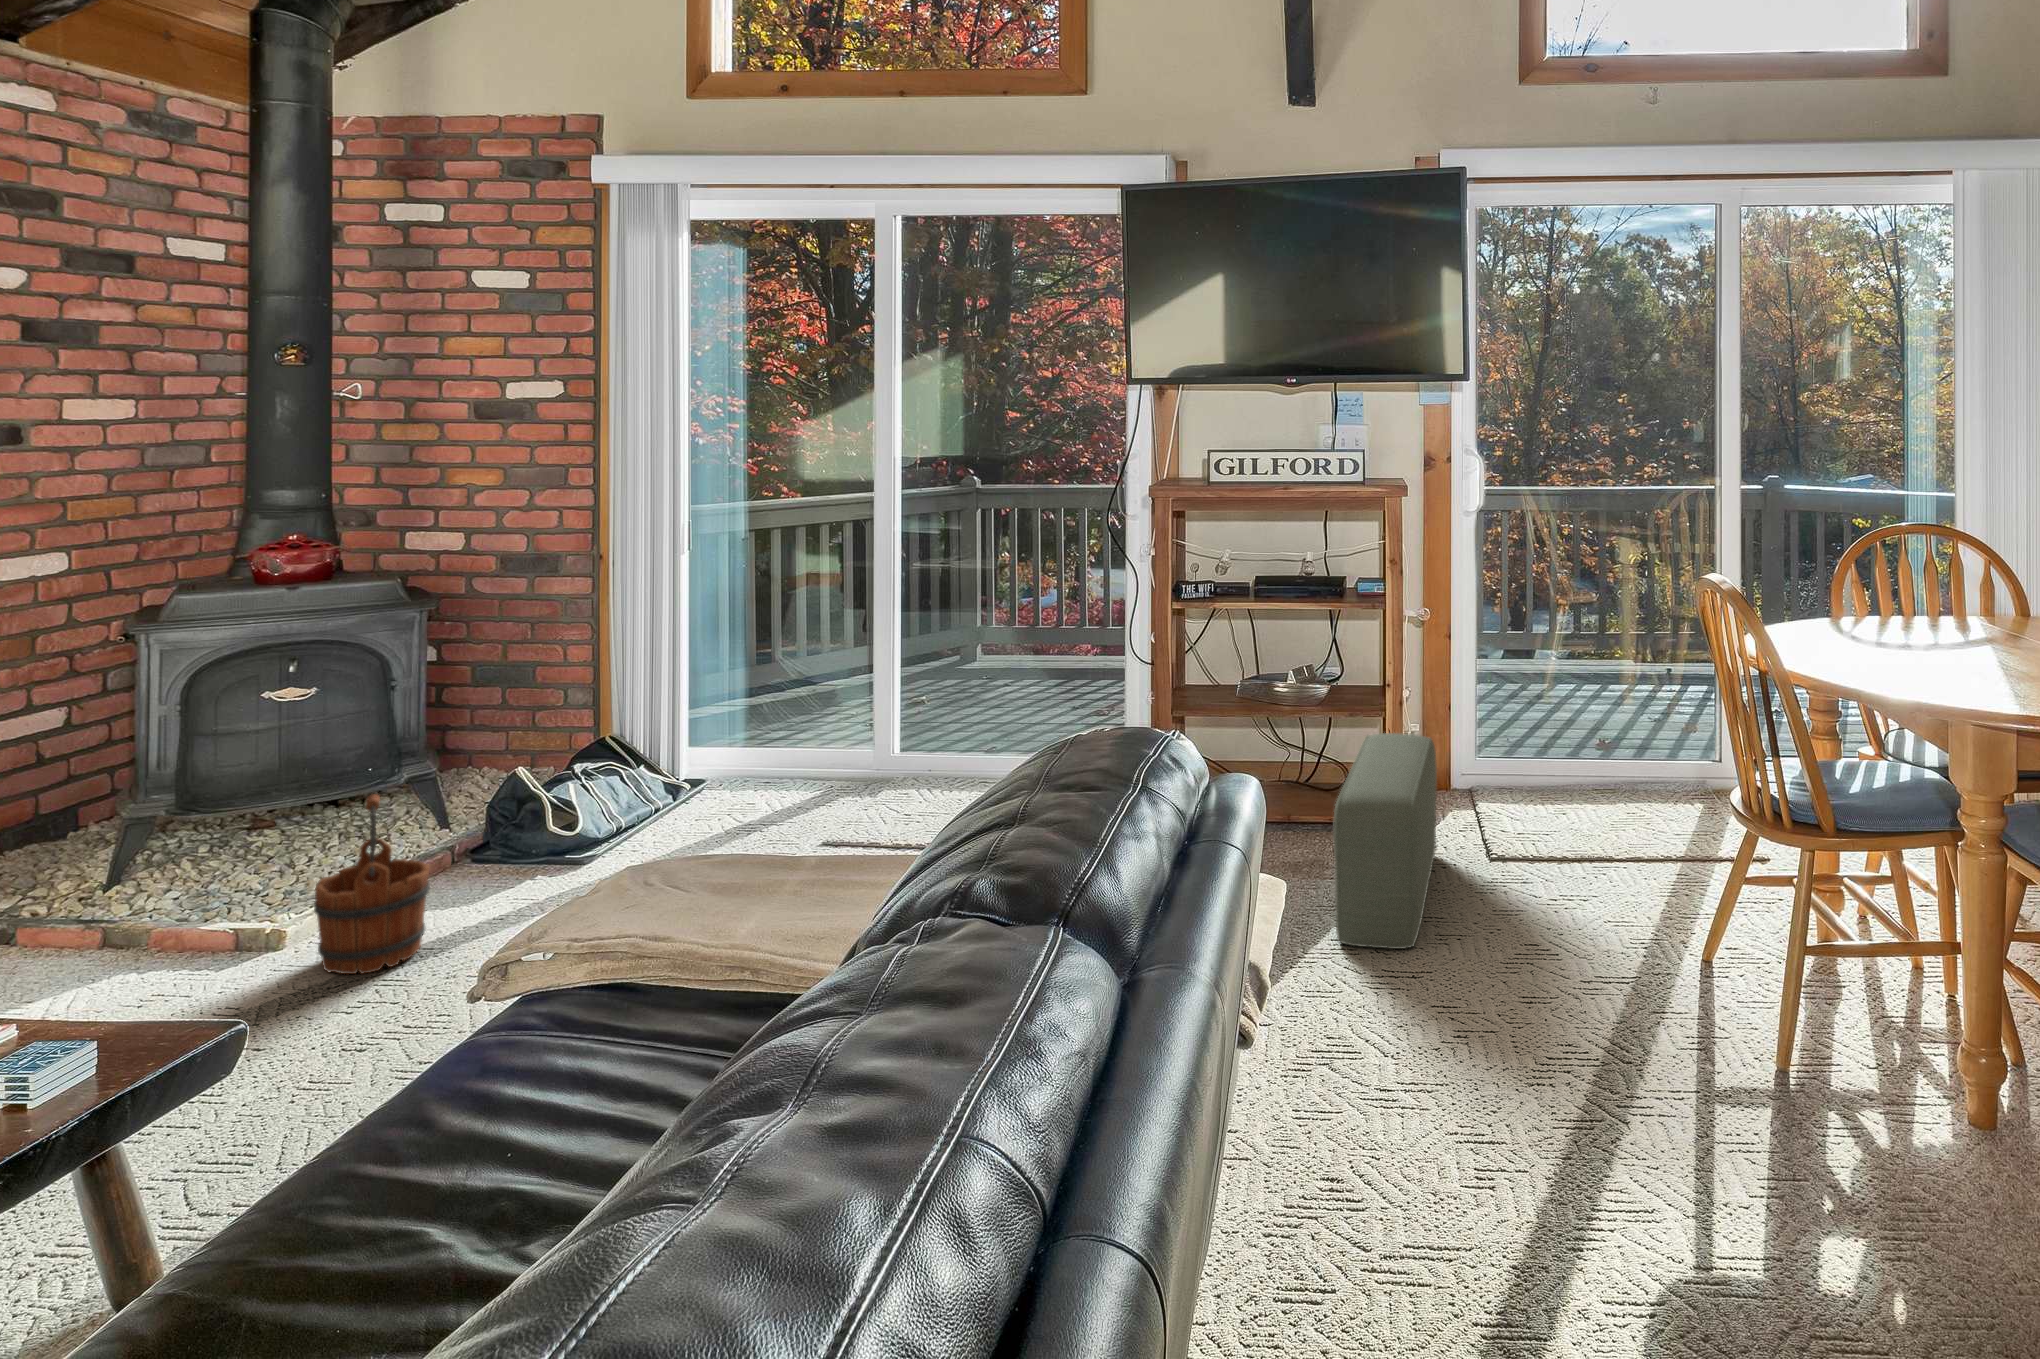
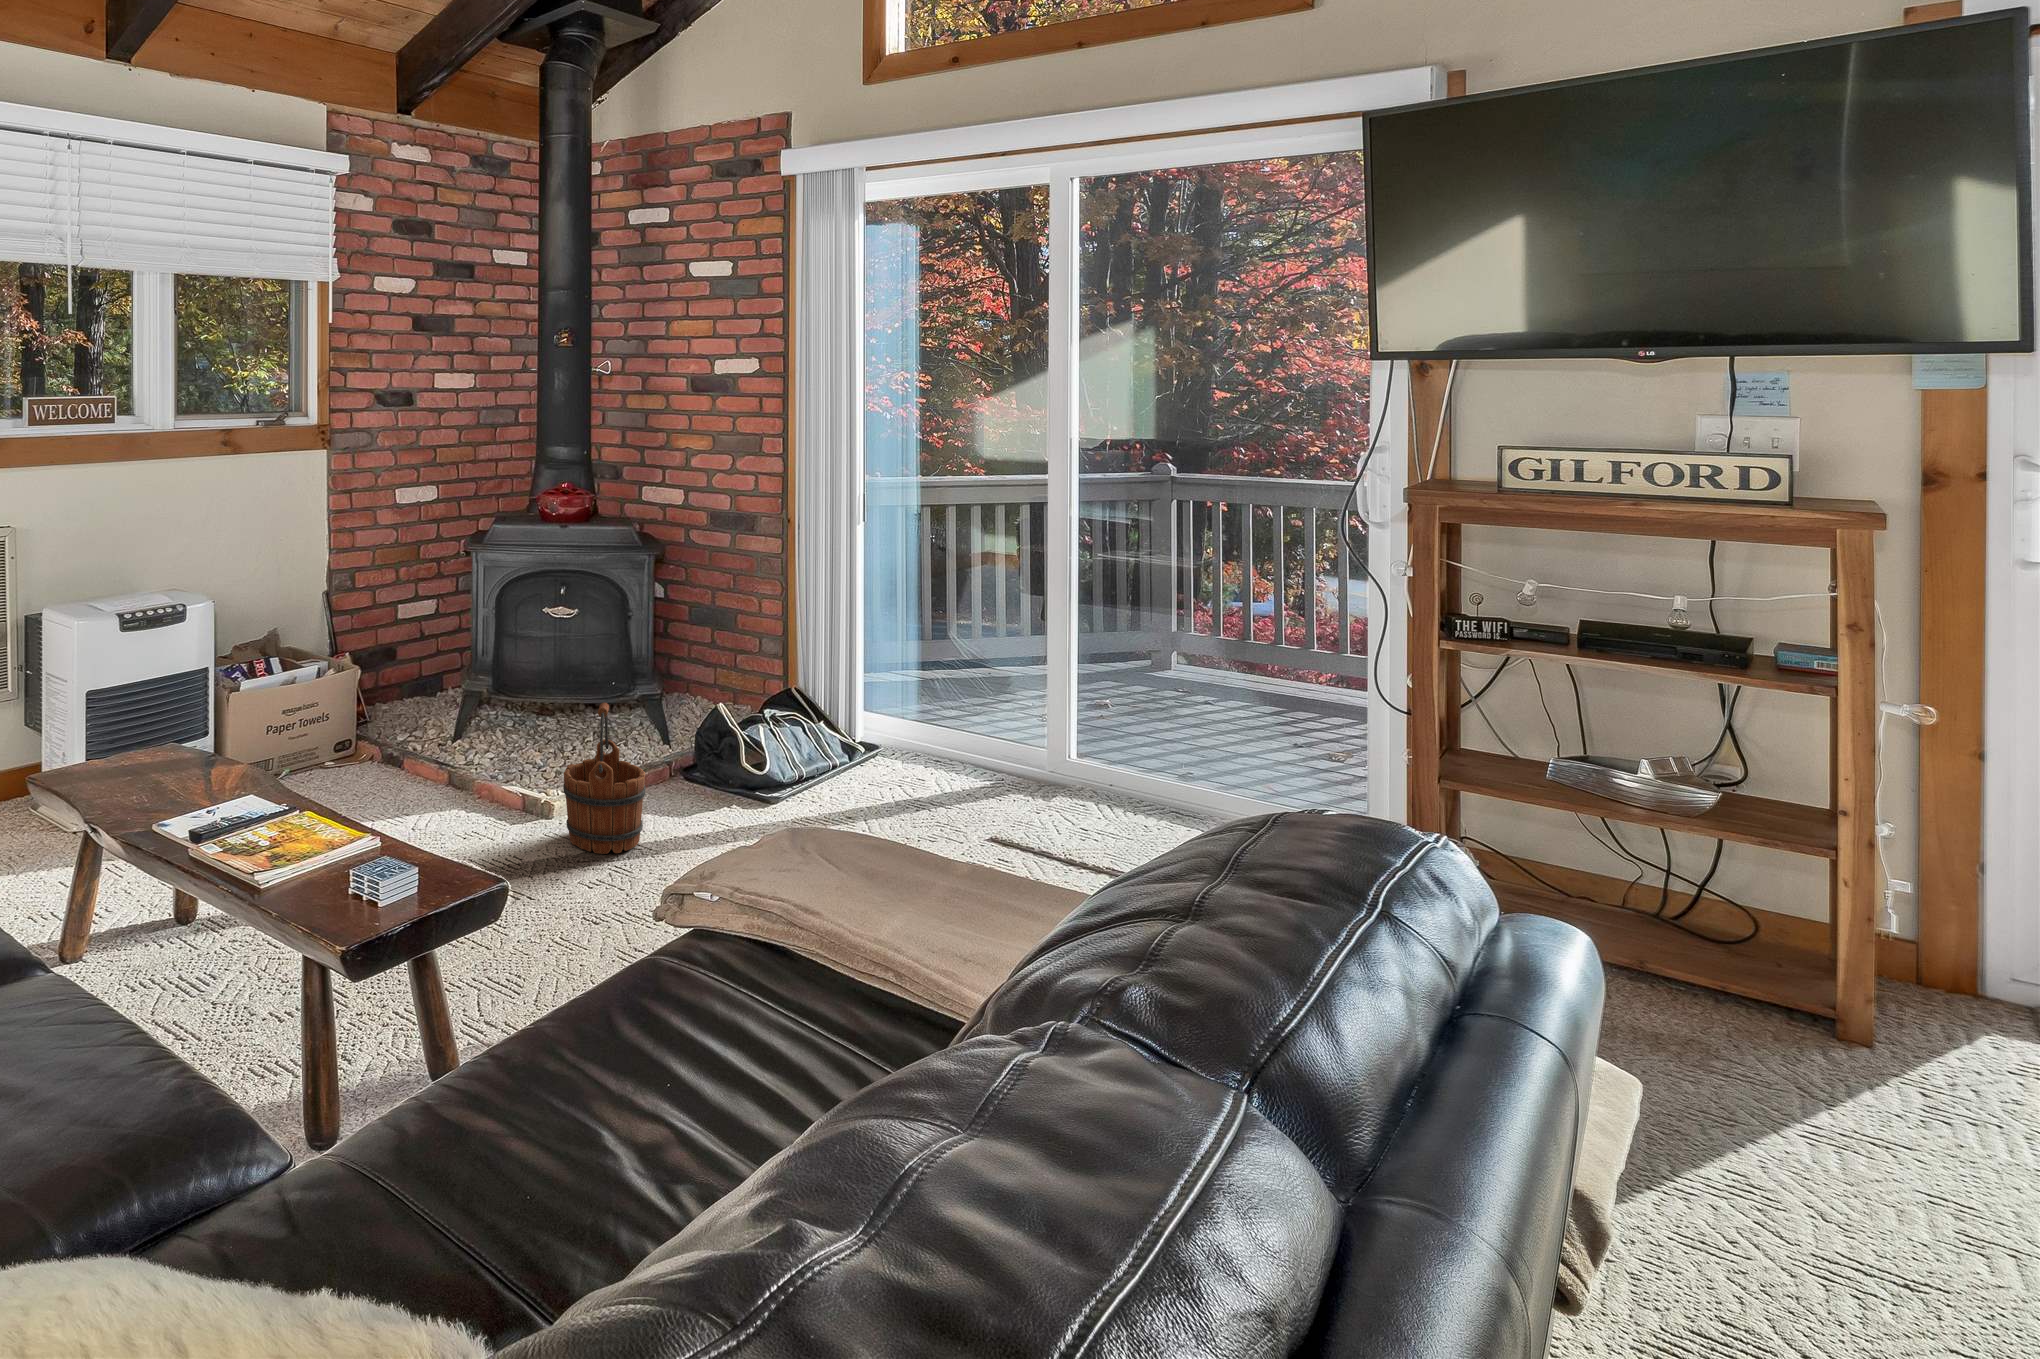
pouf: present [1333,733,1437,949] -> none [1744,880,1957,1246]

